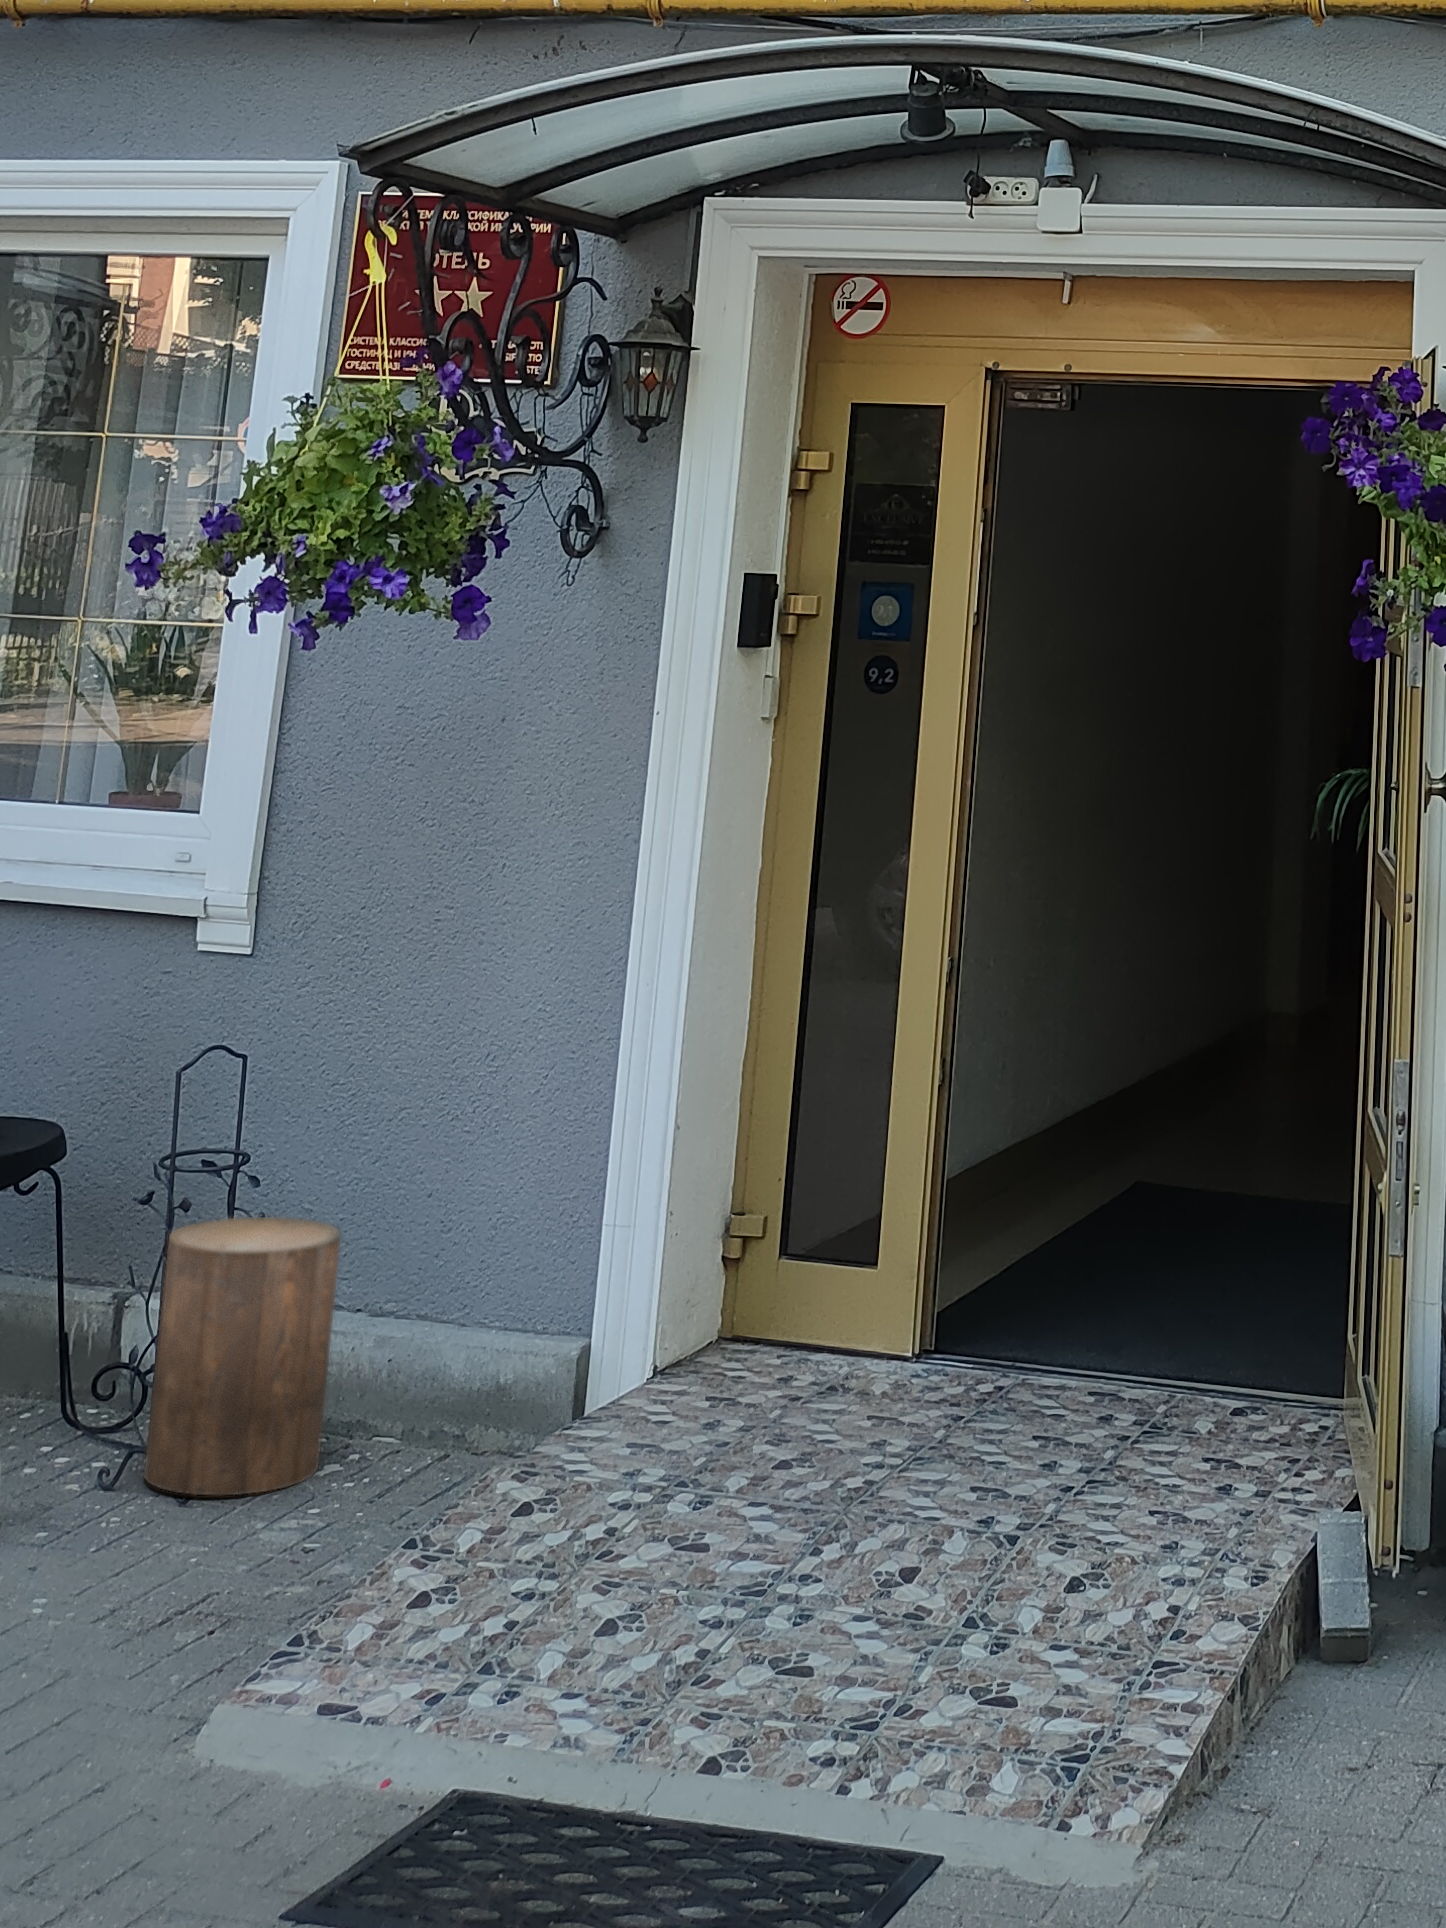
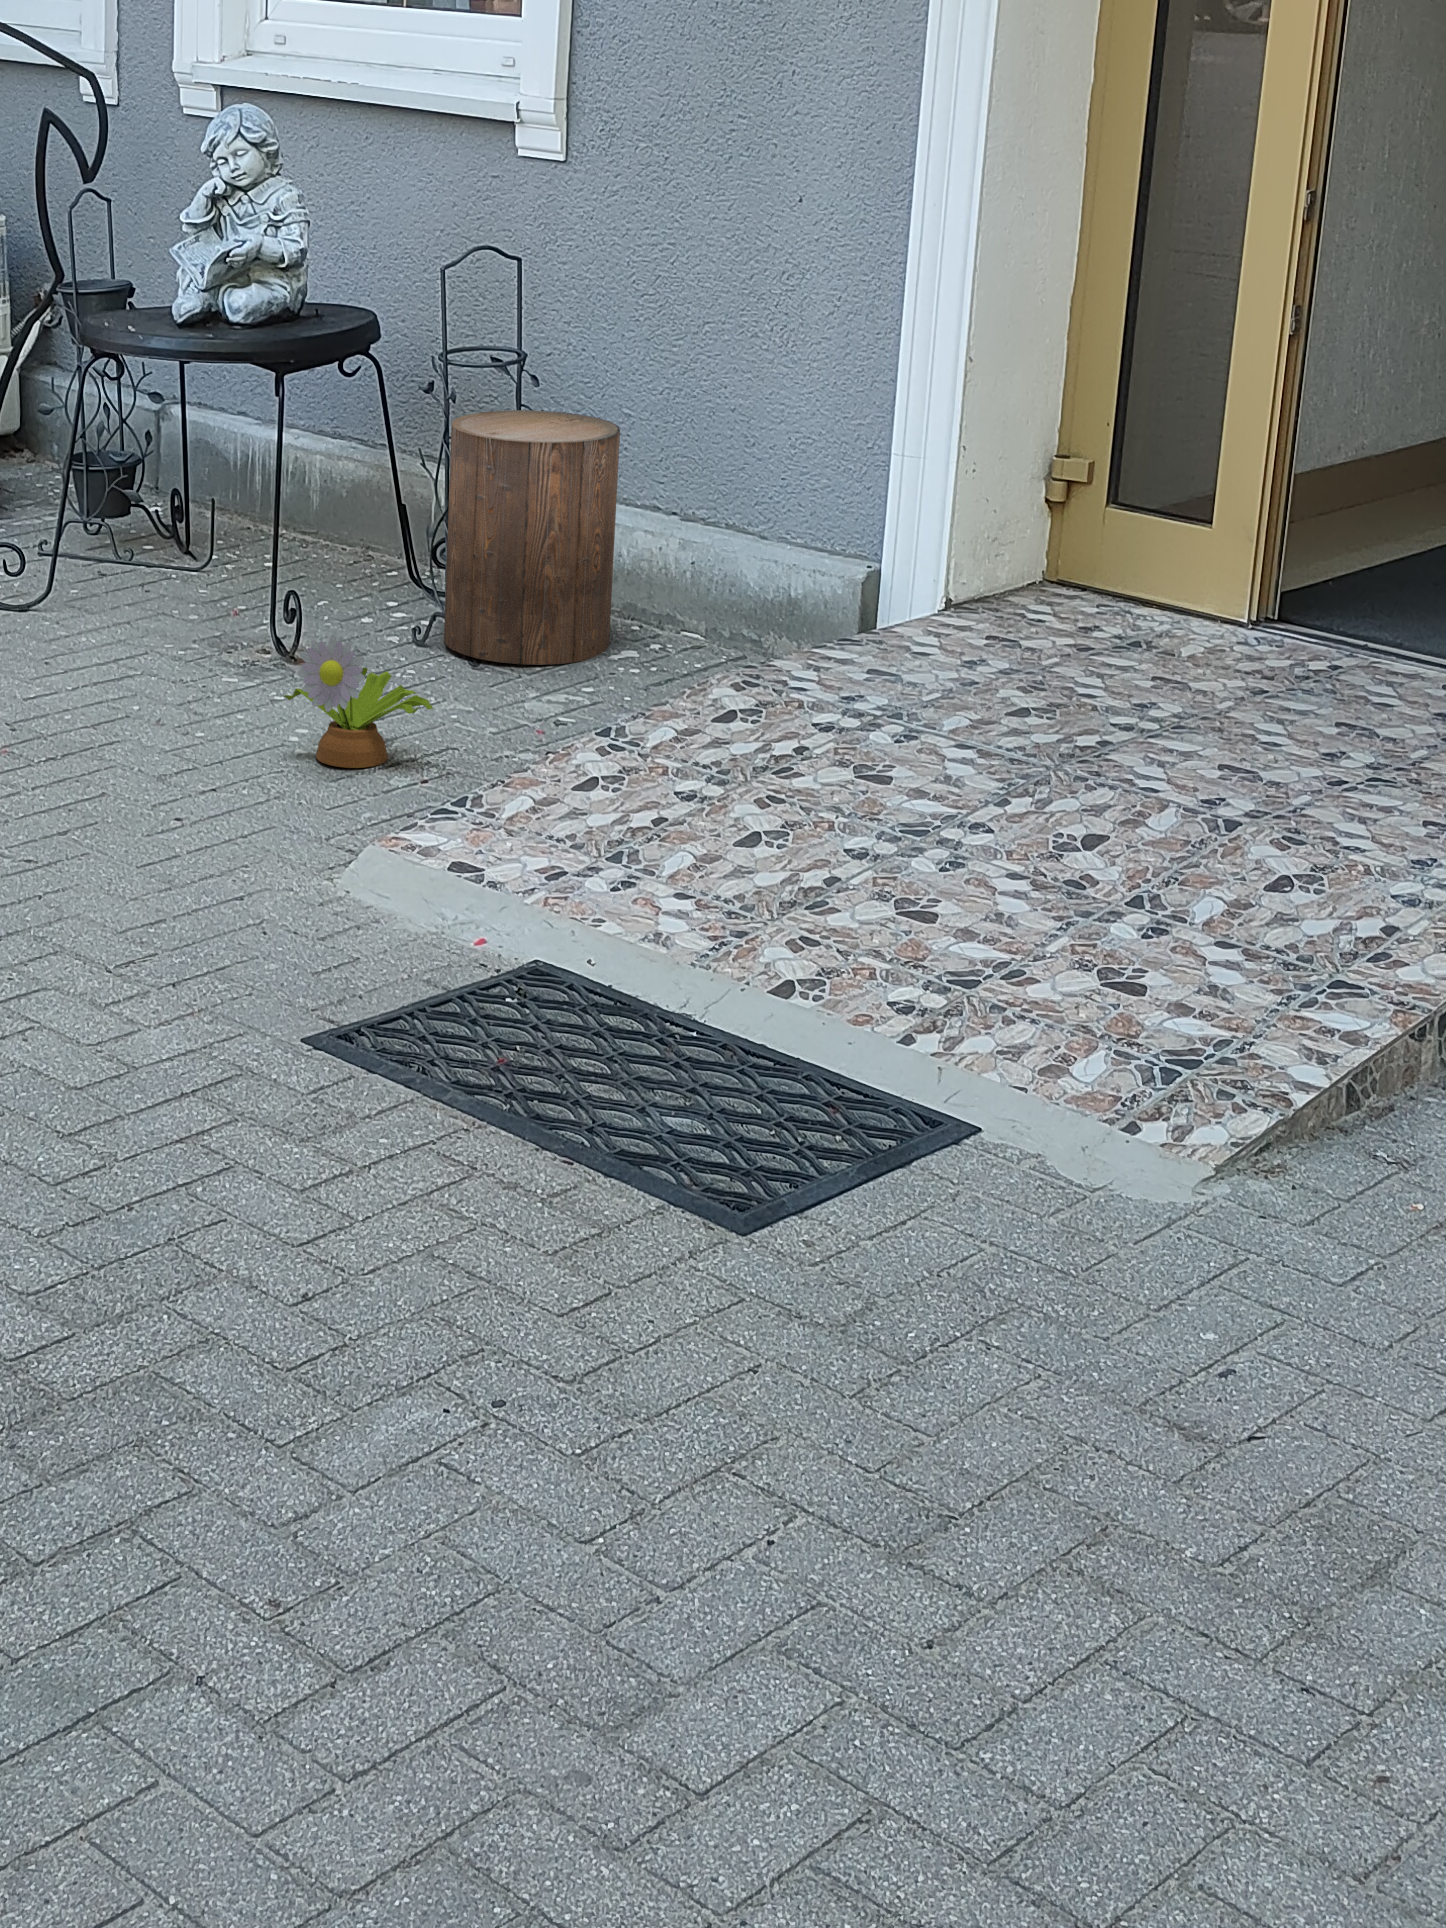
decorative plant: none [54,1481,219,1632] -> present [284,634,433,768]

